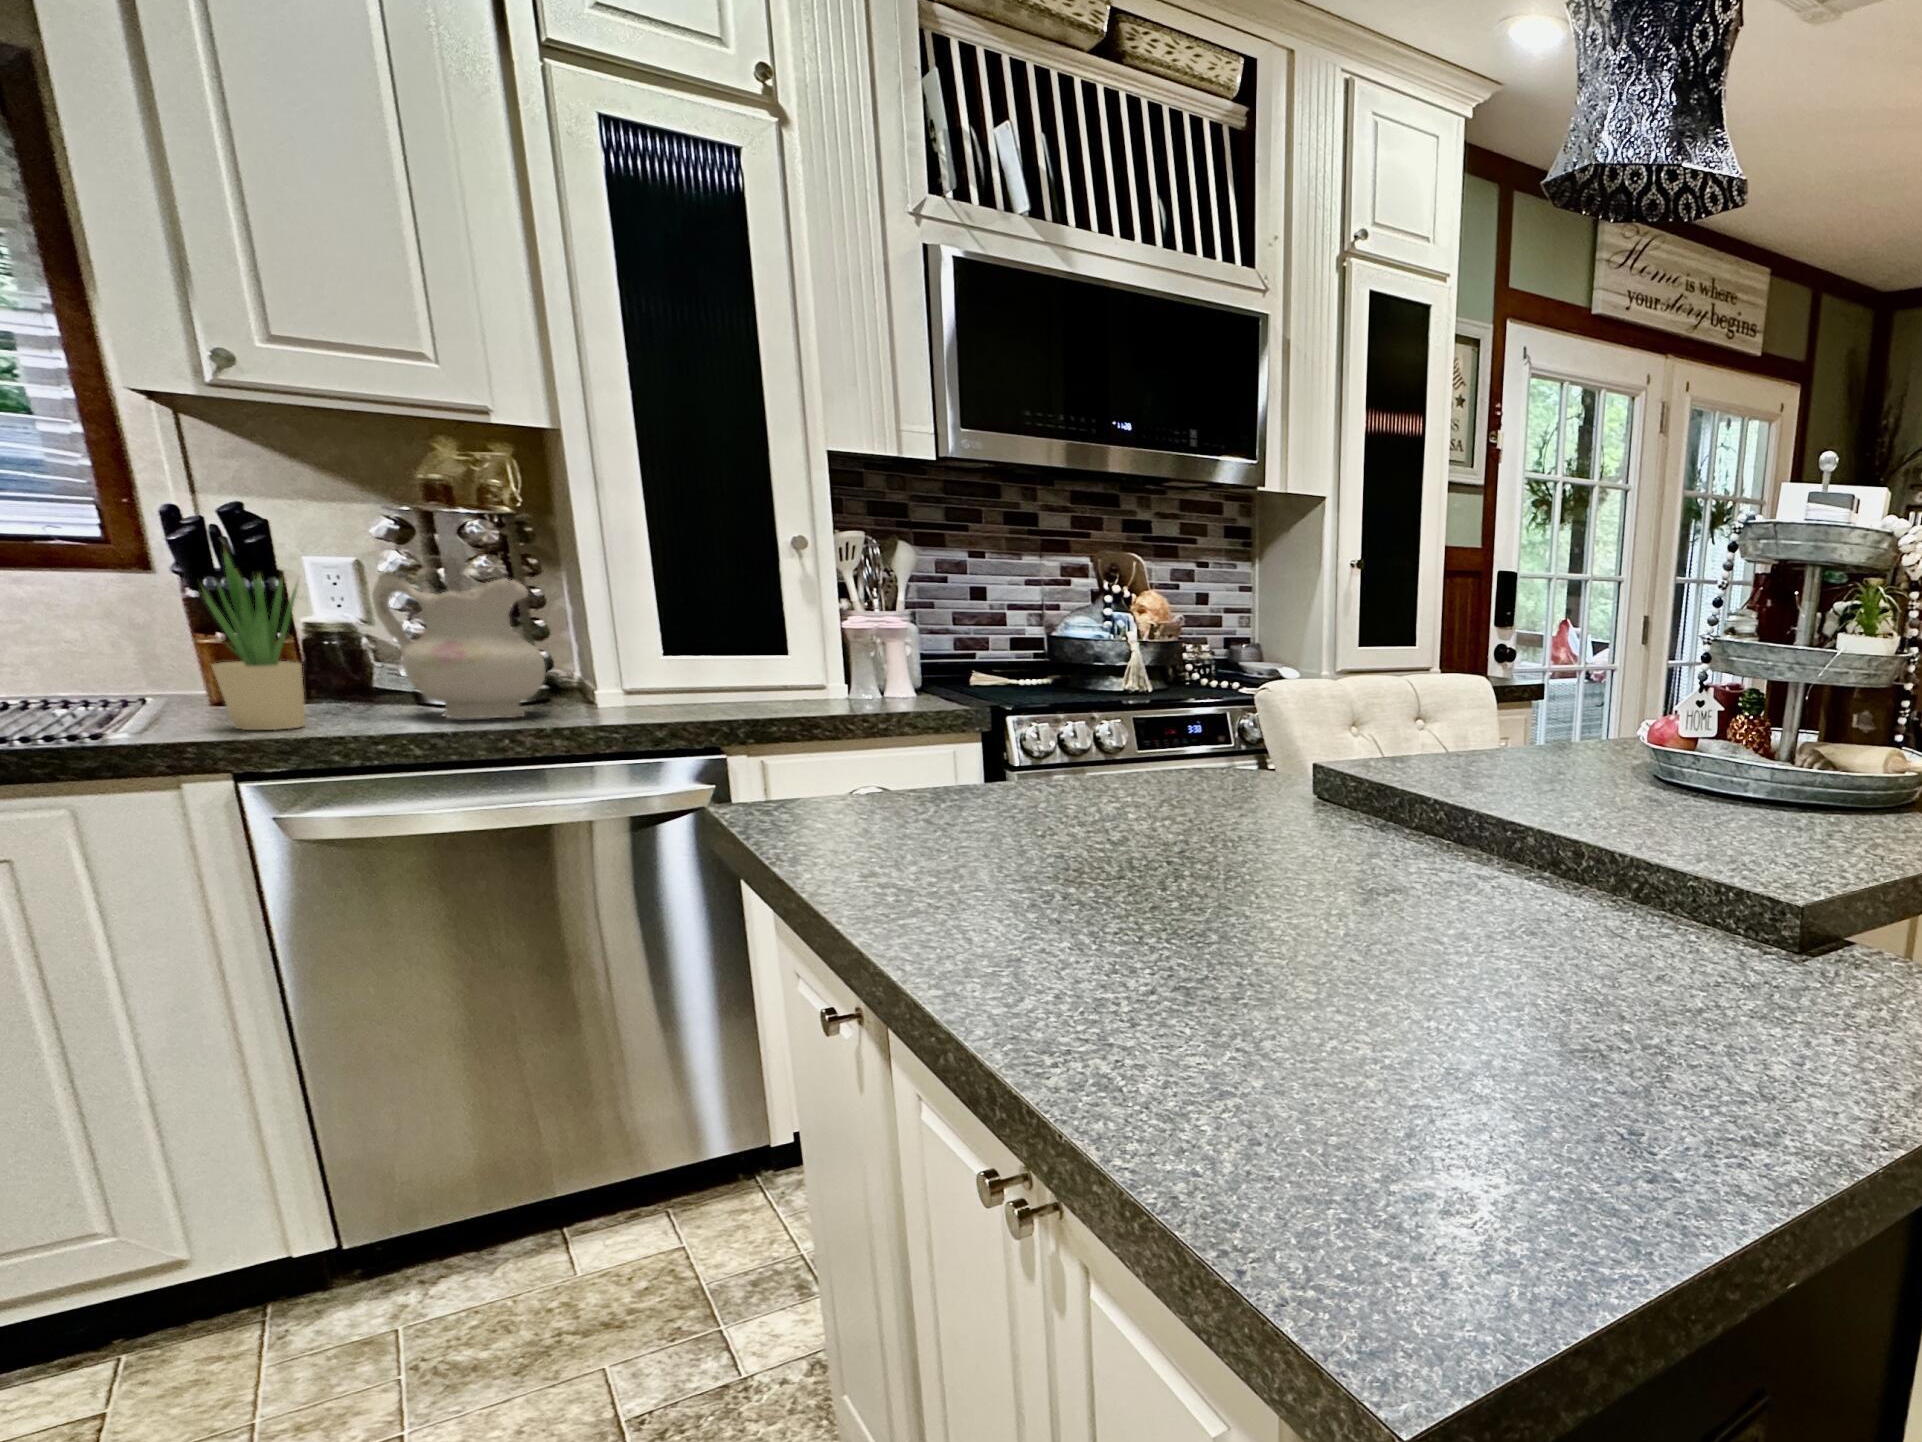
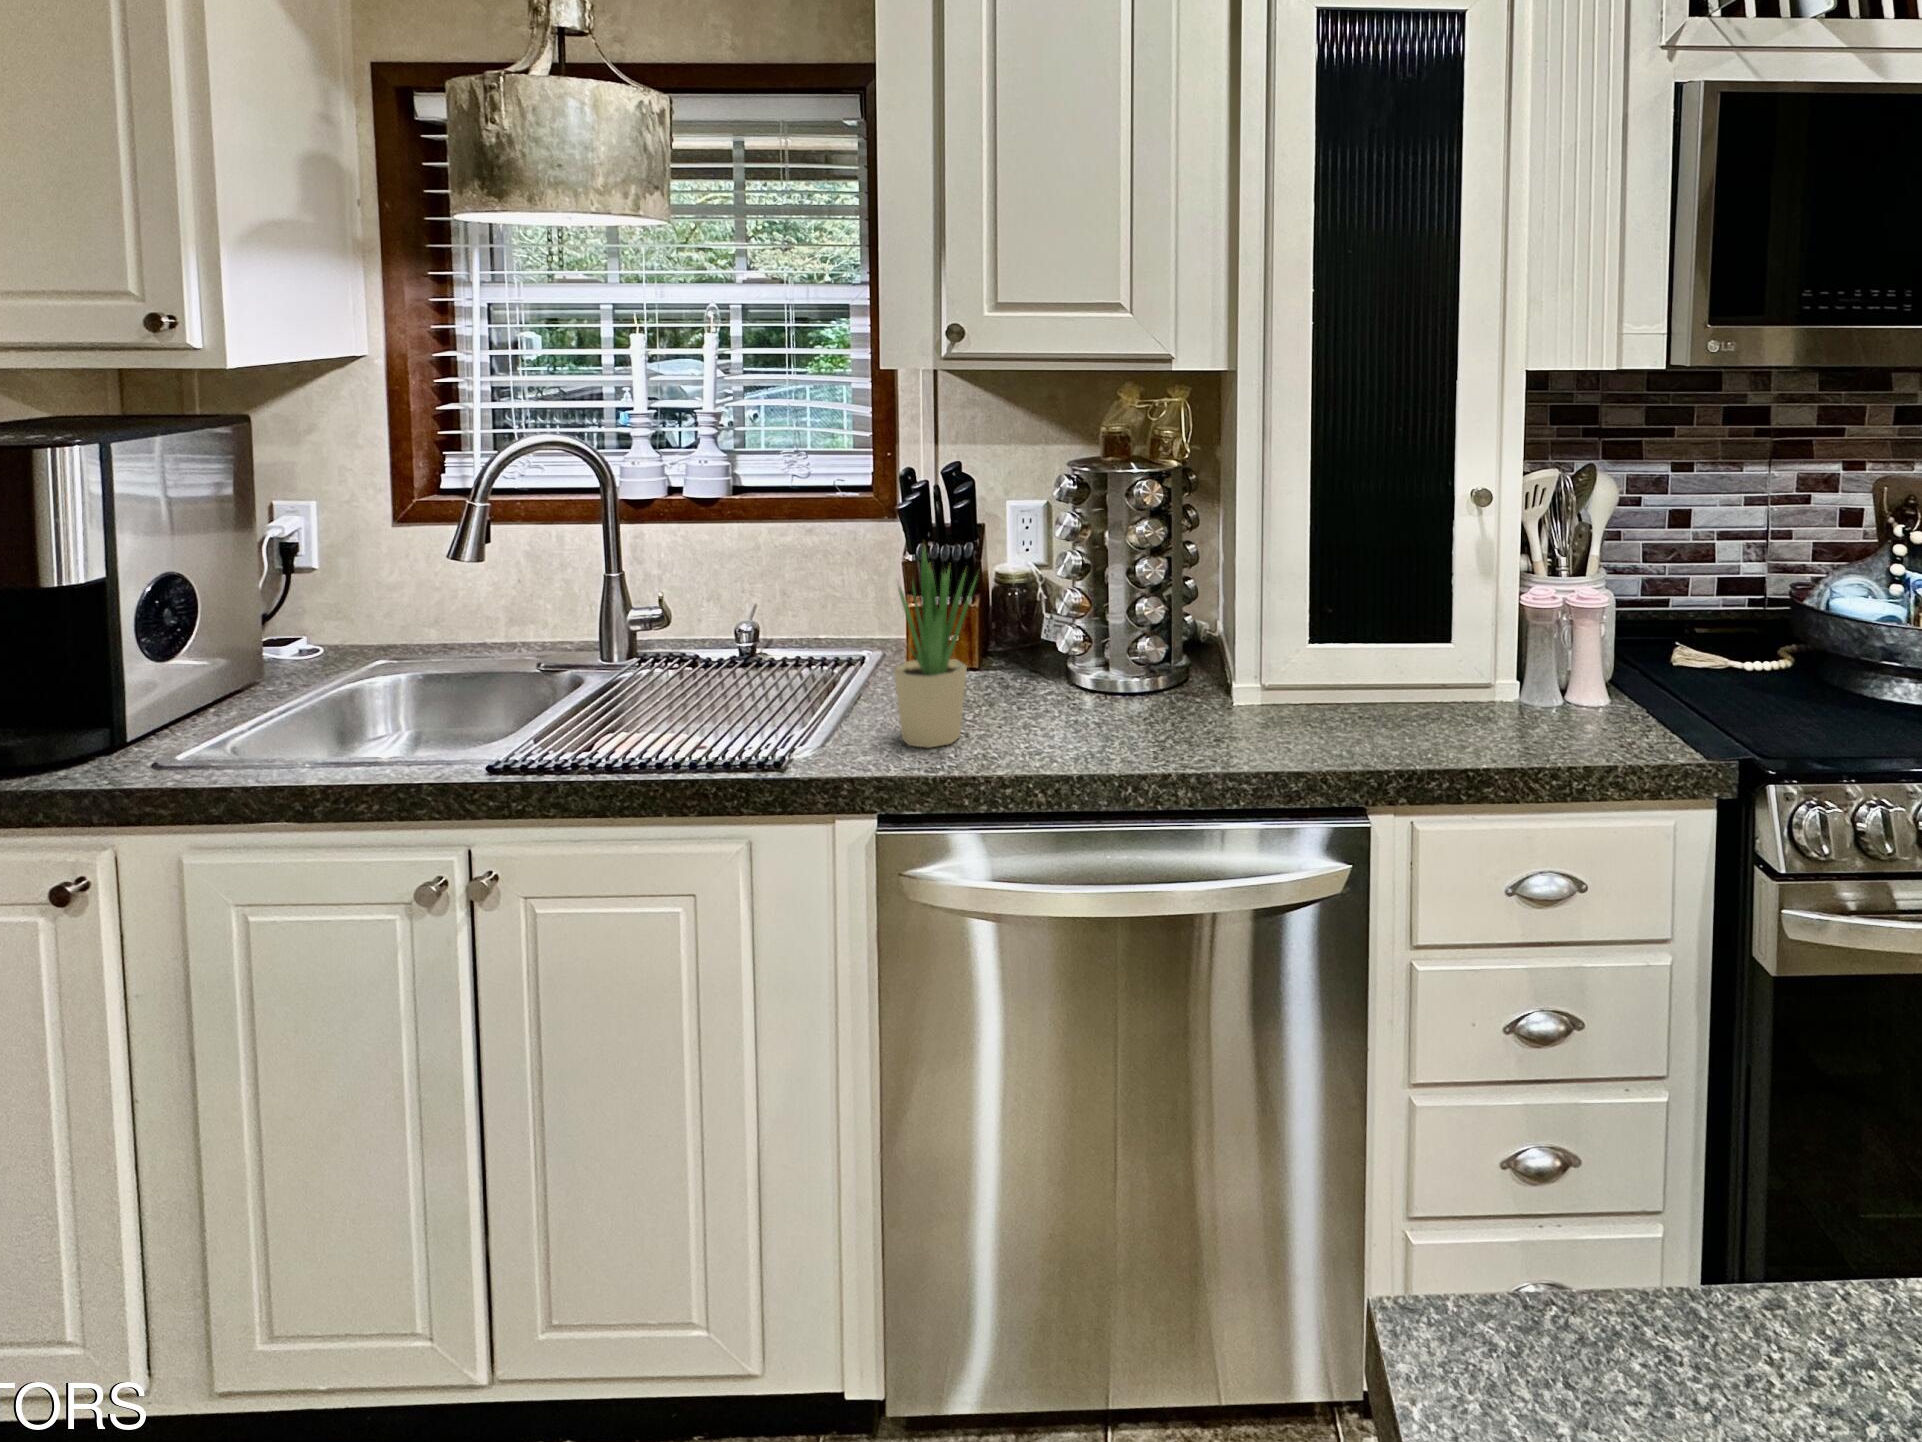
ceramic pitcher: present [372,571,545,719] -> none [1041,548,1186,731]

